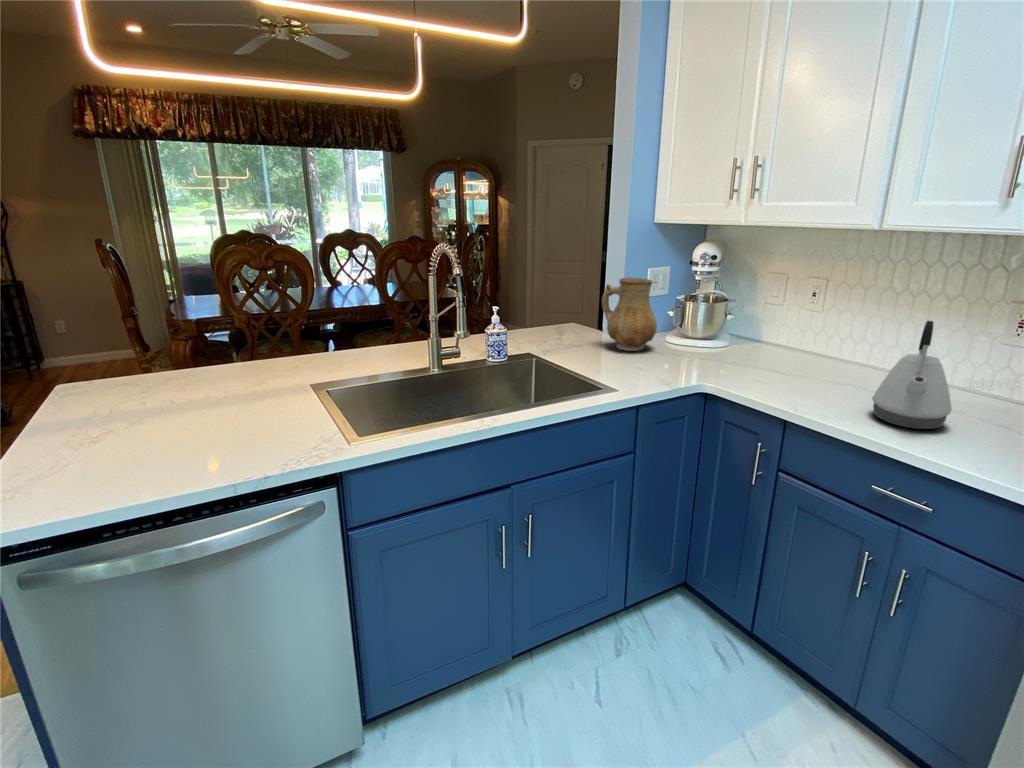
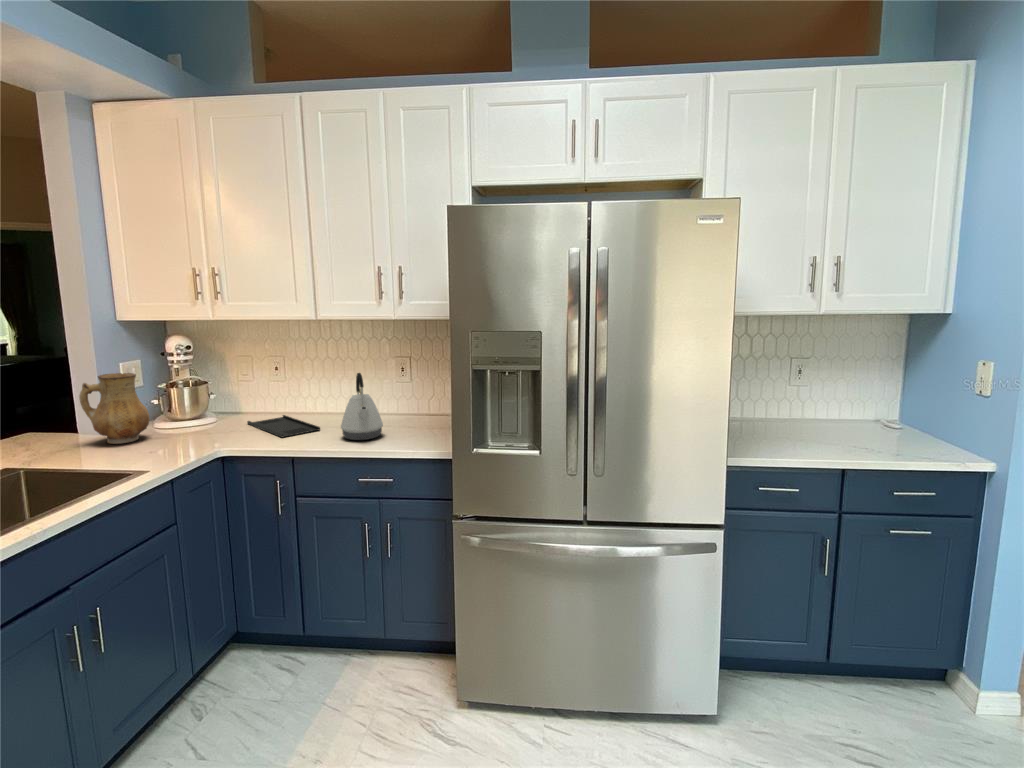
tray: none [757,355,845,391] -> present [247,415,320,437]

